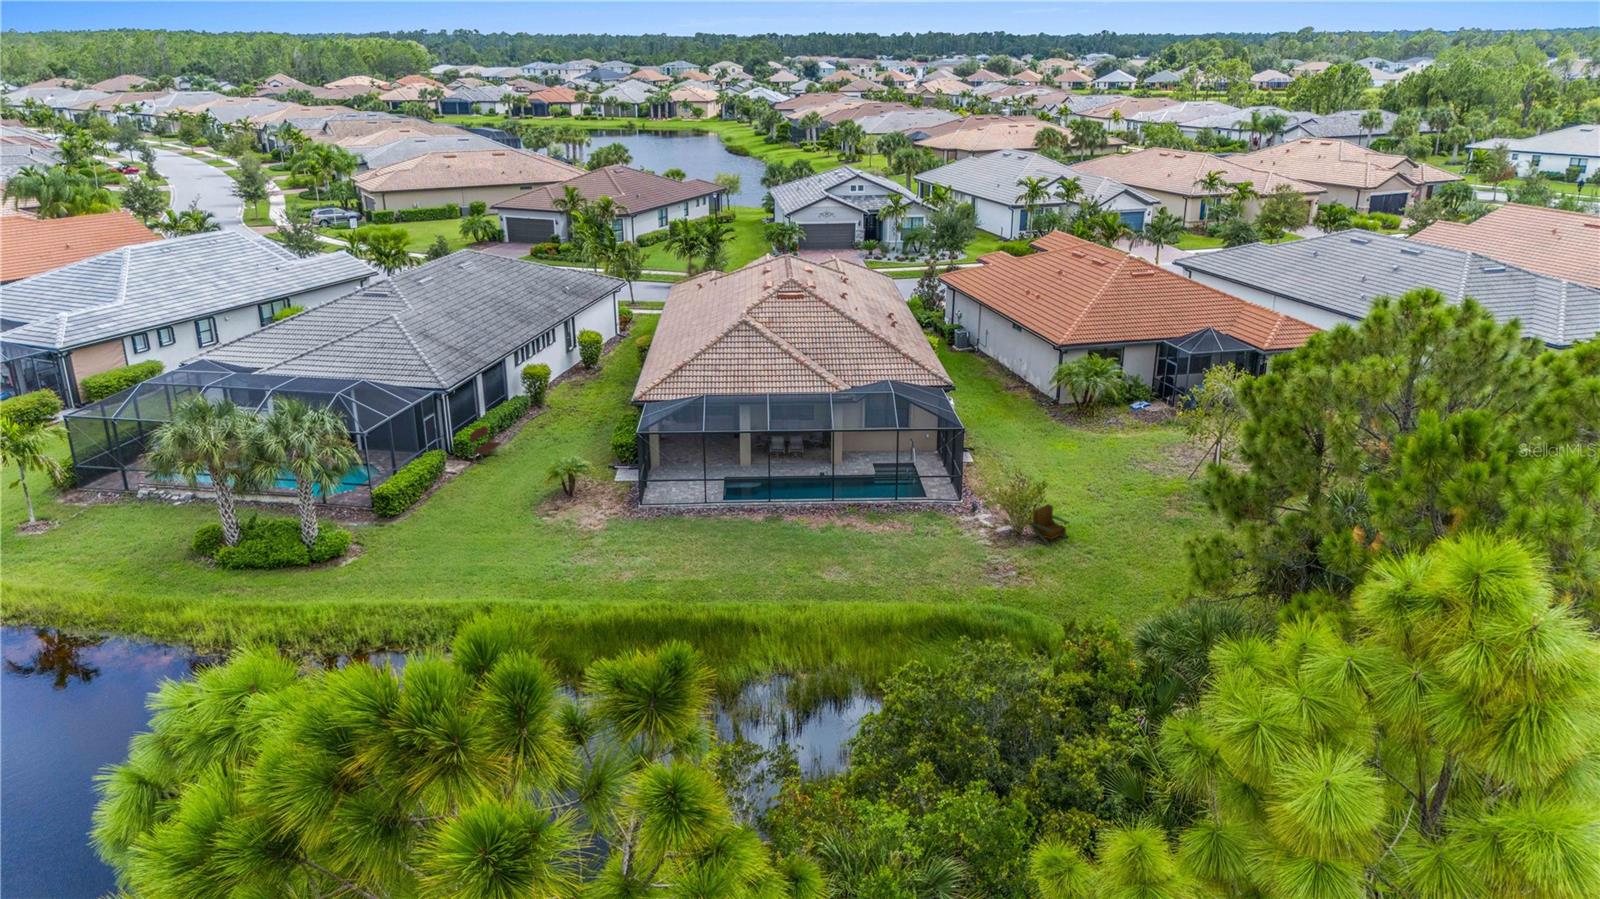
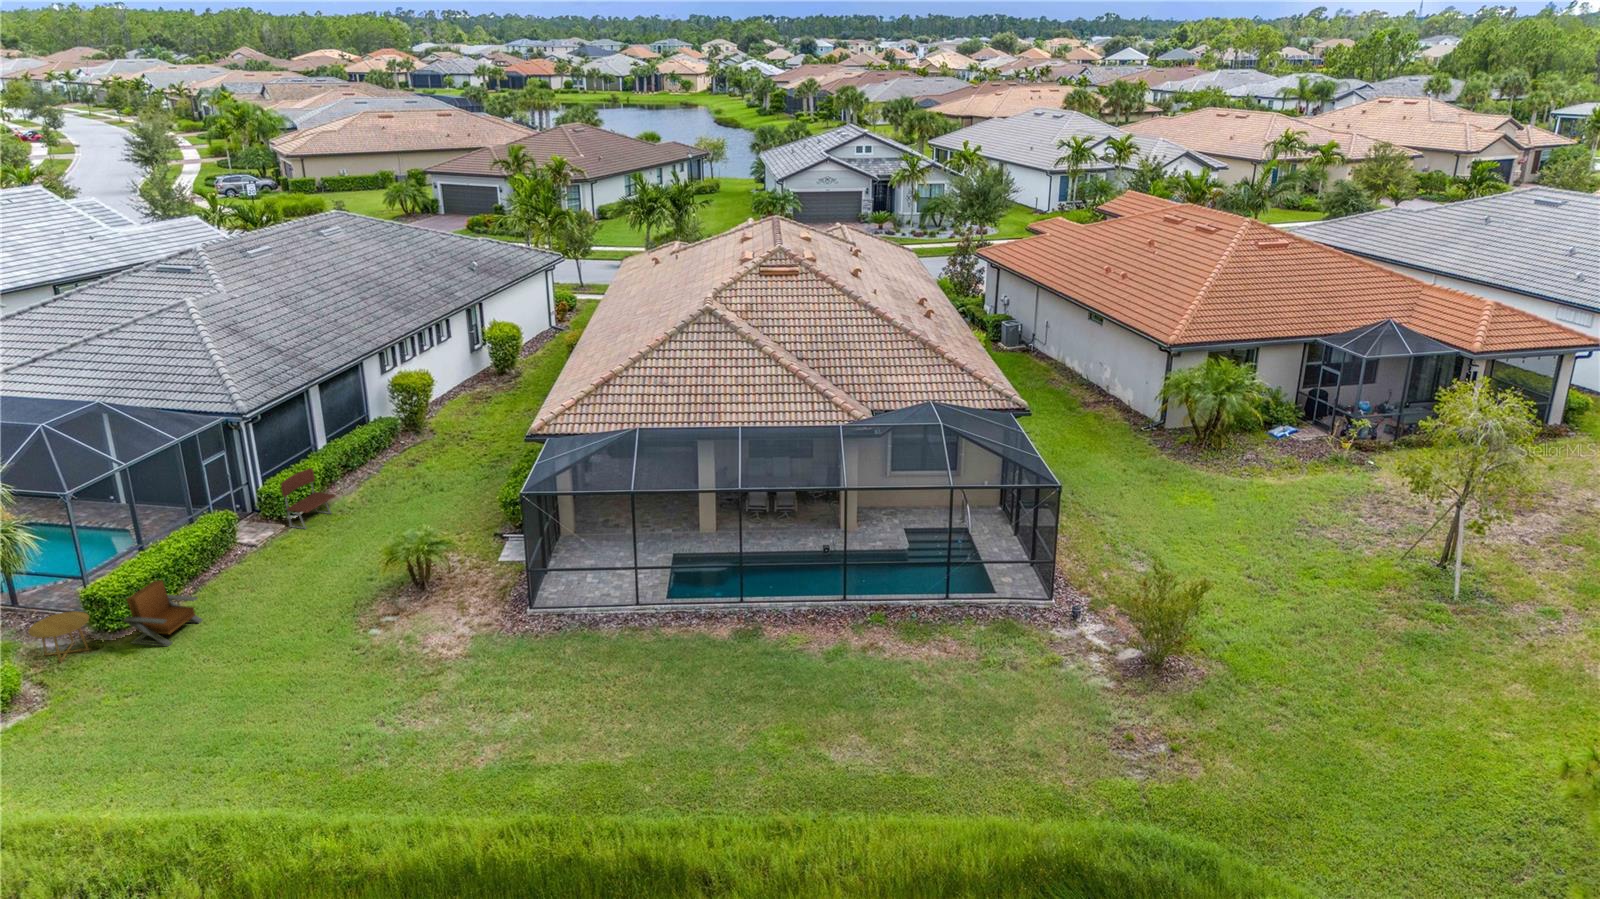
round table: none [348,504,381,532] -> present [28,611,89,663]
lounge chair: present [1028,505,1069,546] -> present [123,580,203,647]

